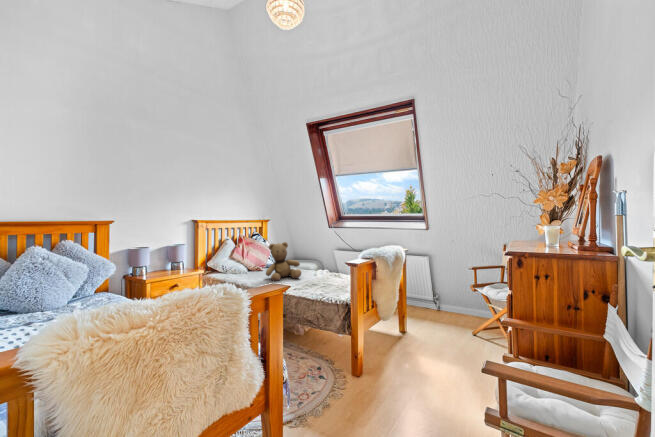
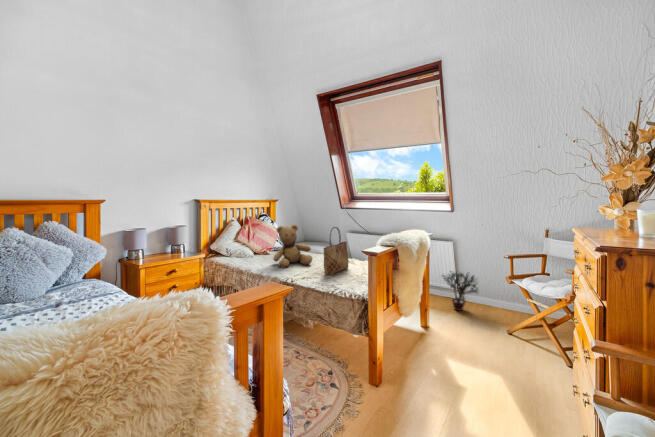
tote bag: none [312,243,334,286] -> present [324,227,348,275]
potted plant: none [417,281,451,318] -> present [444,271,478,311]

